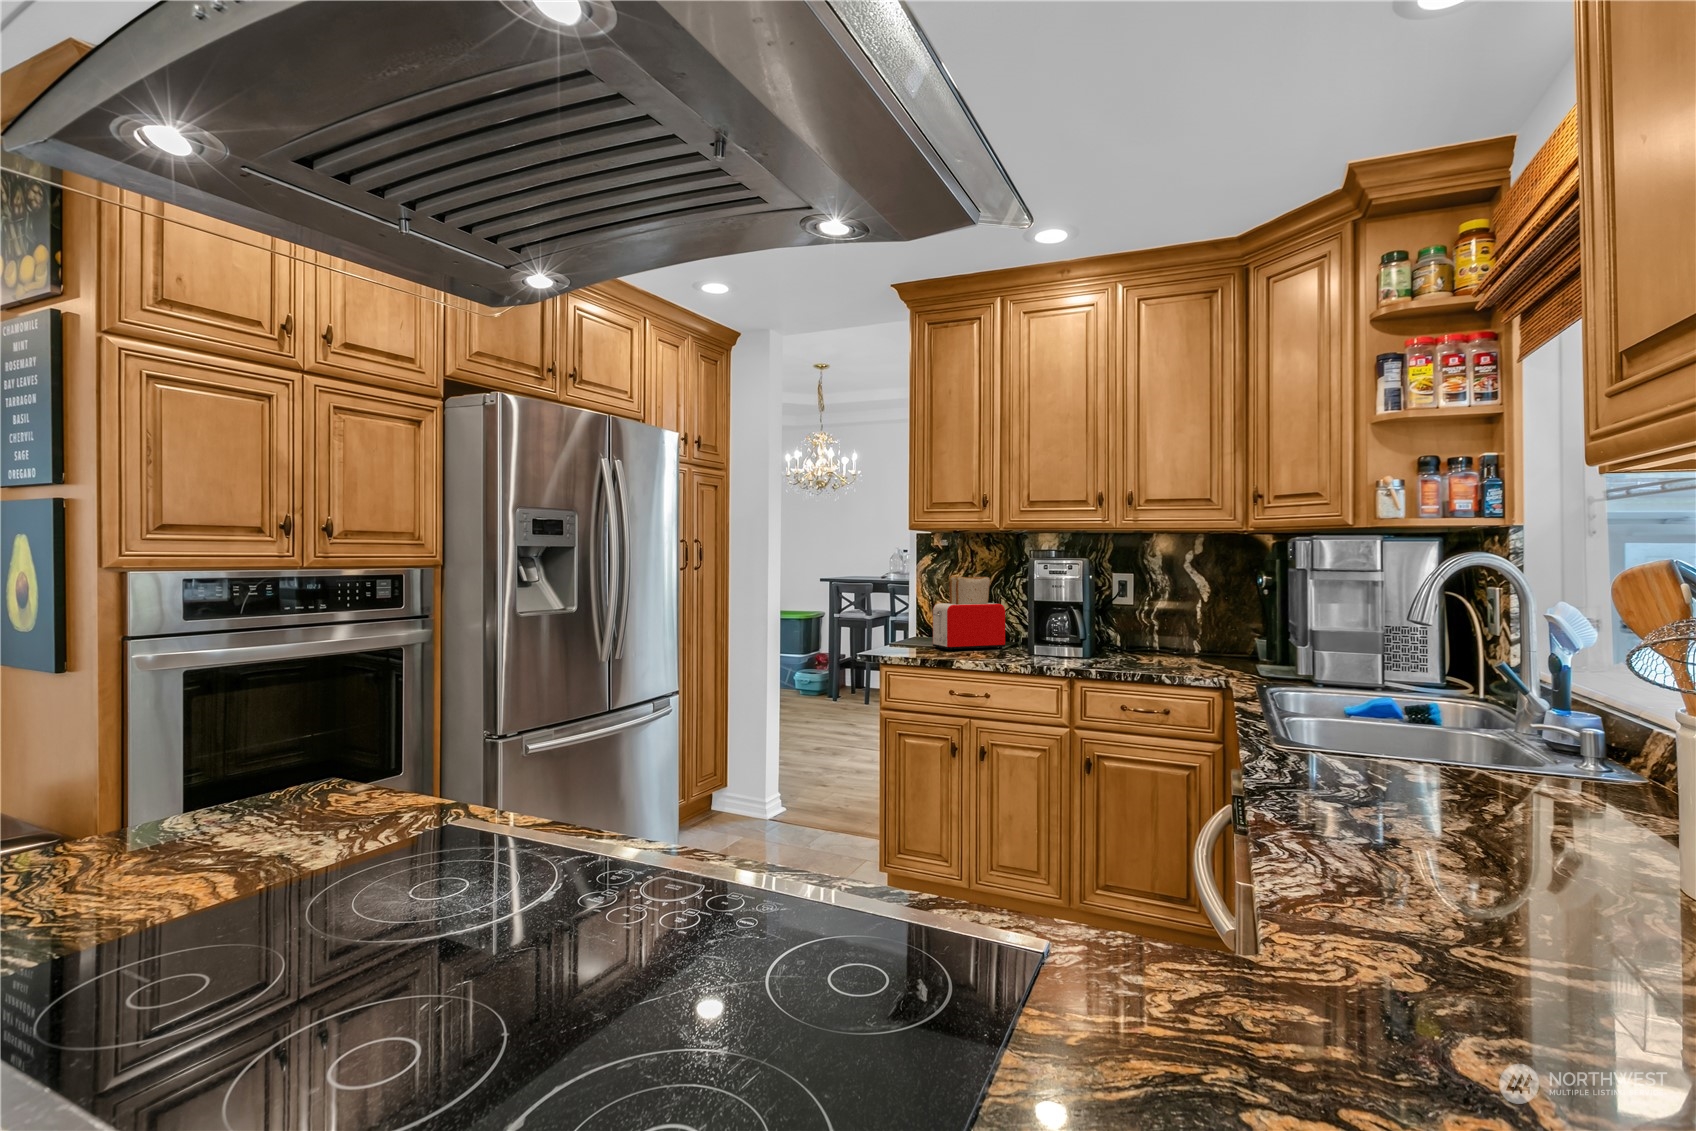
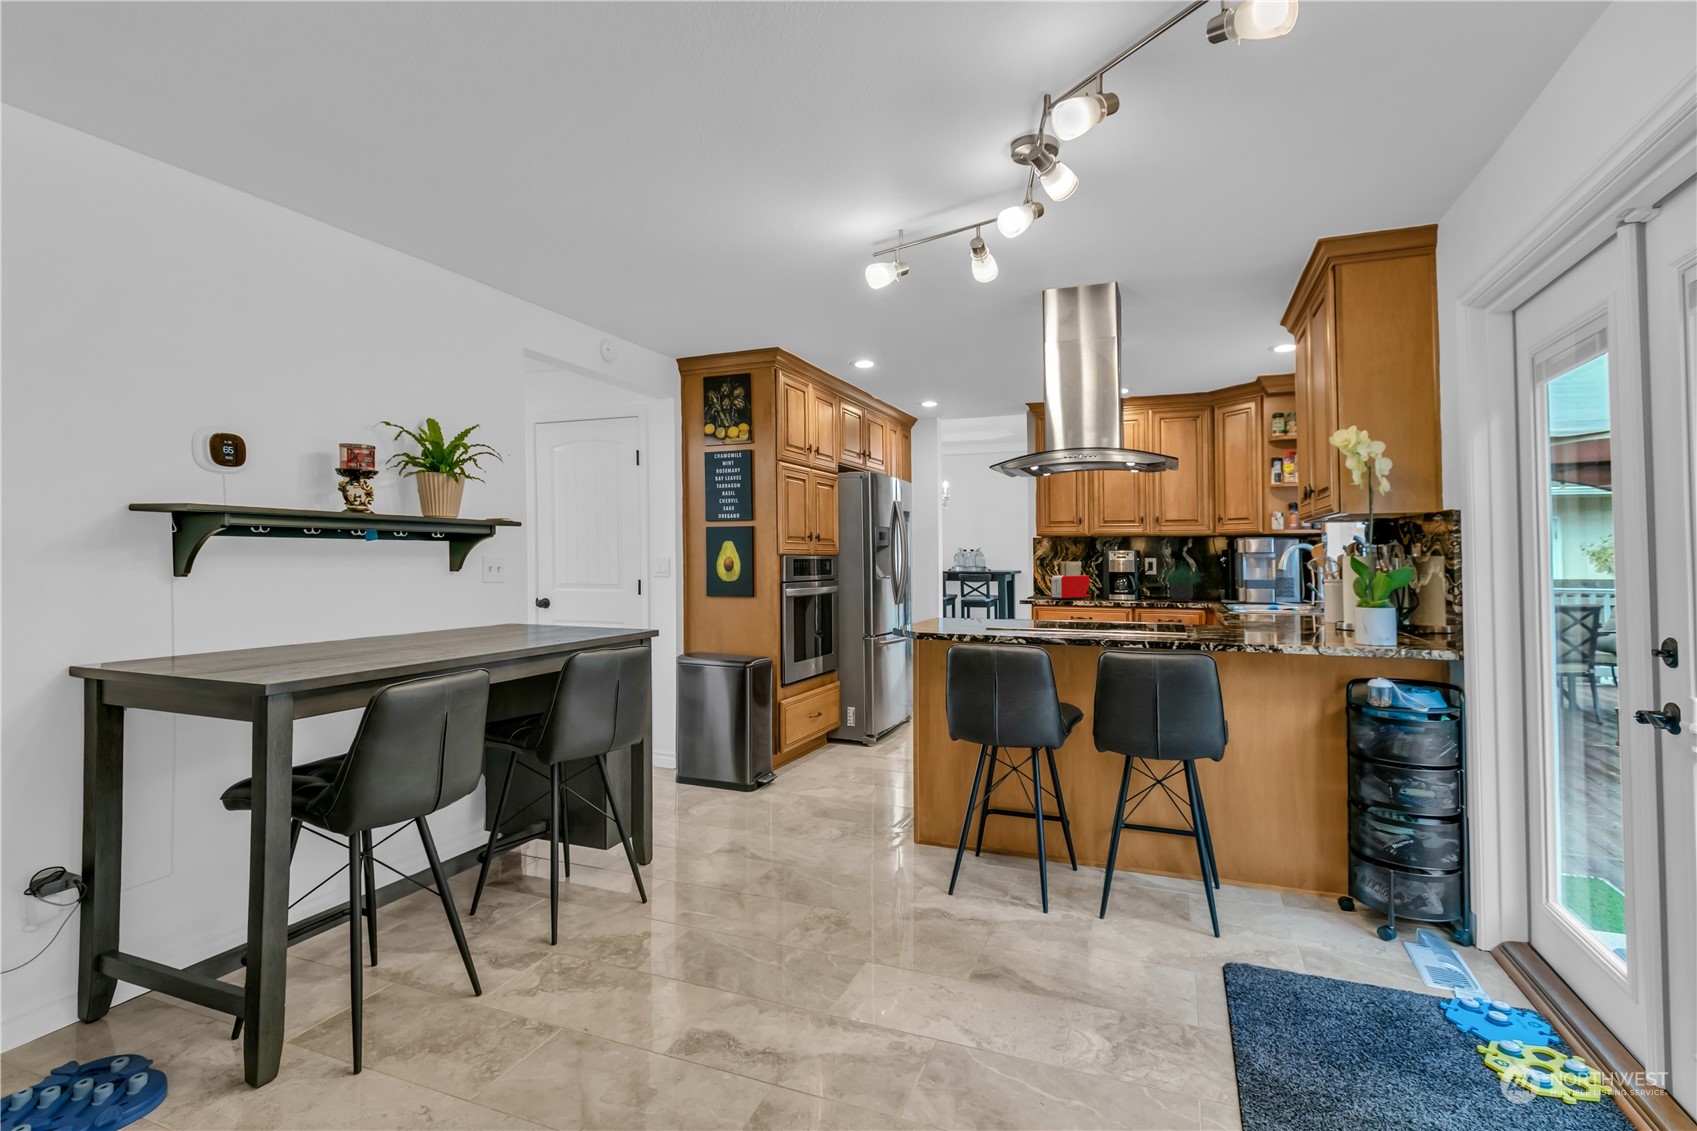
potted plant: none [1121,562,1231,662] -> present [1164,566,1198,602]

